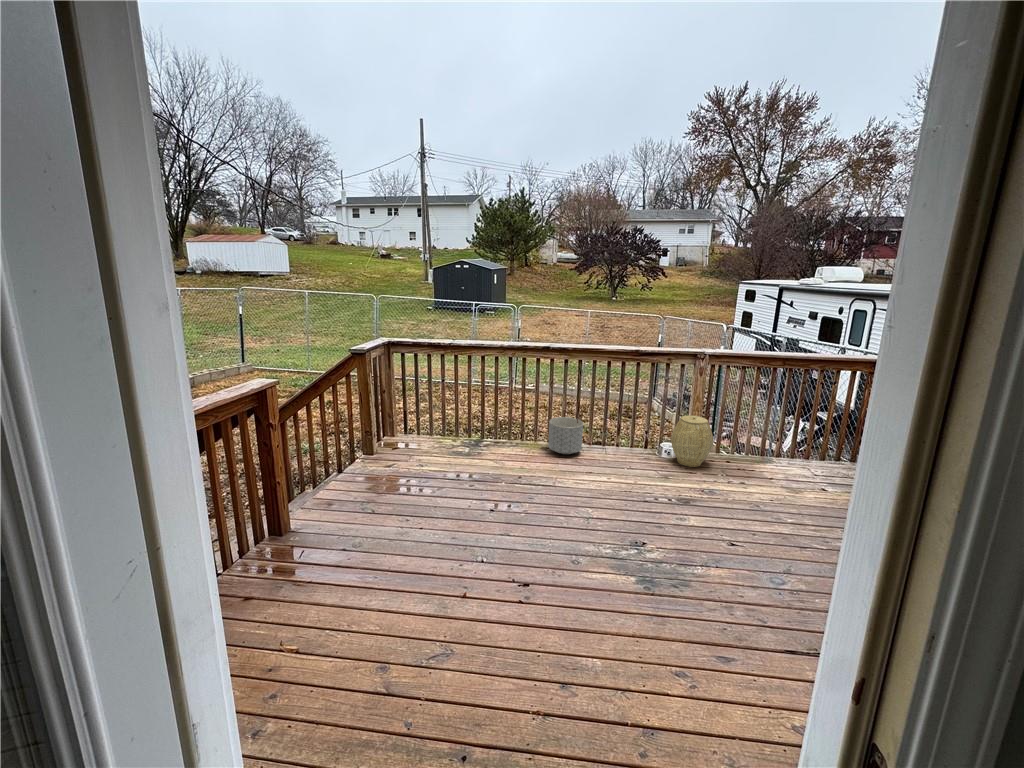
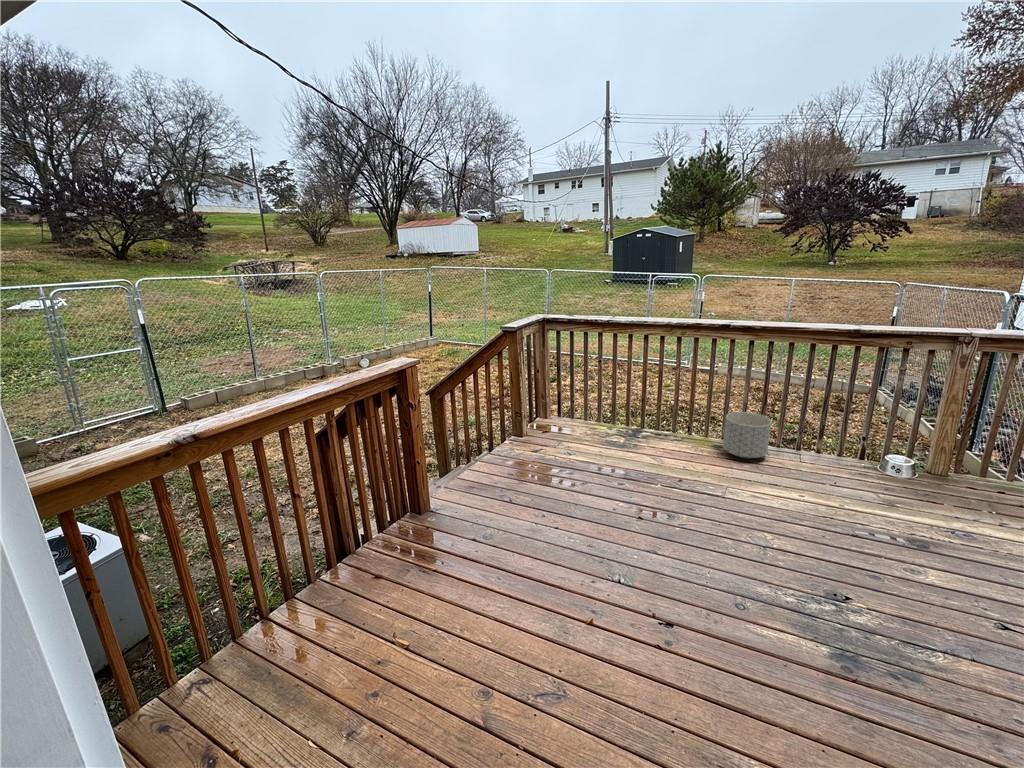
woven basket: present [671,415,713,467] -> none [903,423,975,495]

